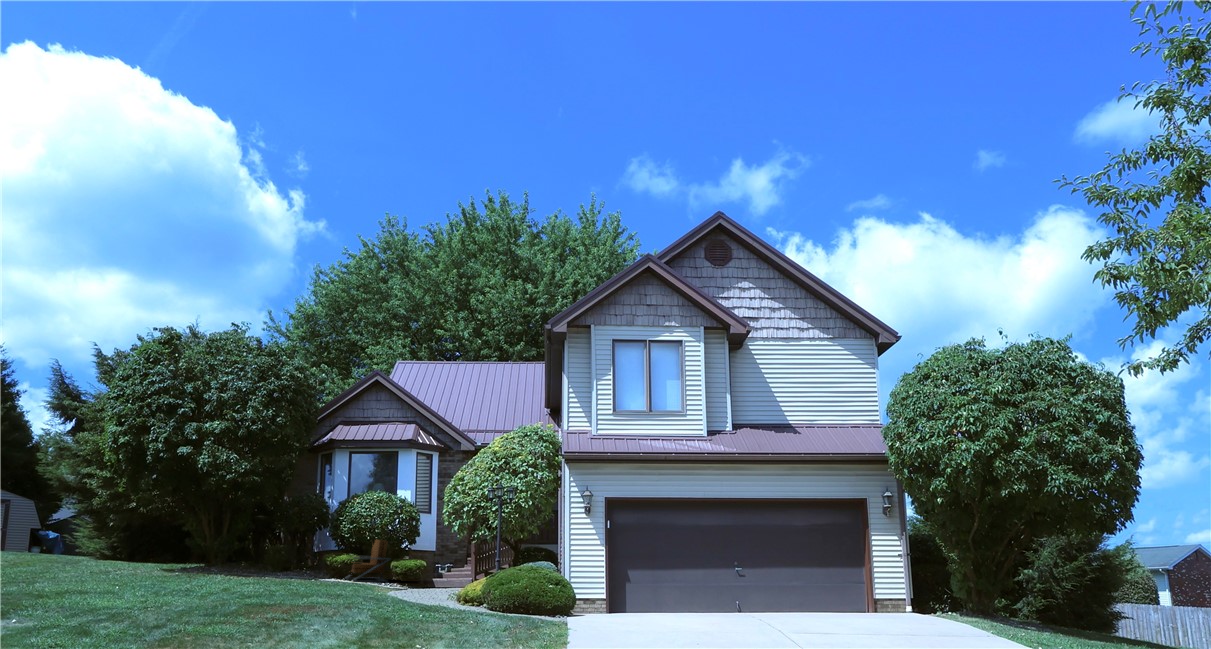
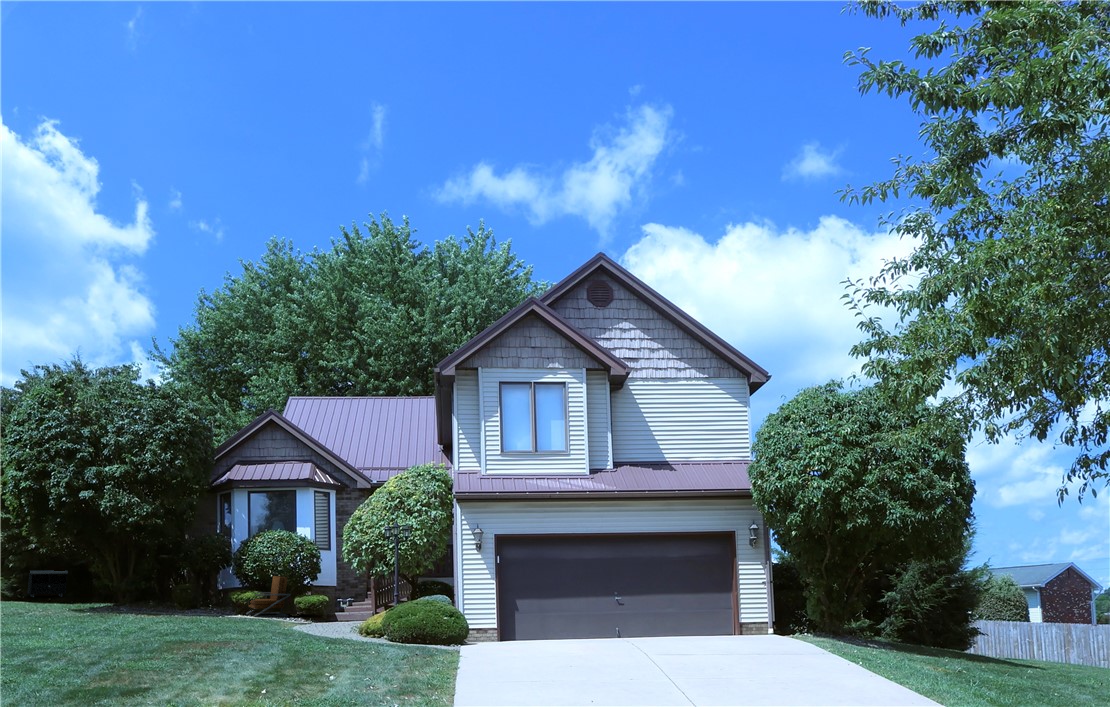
storage bench: none [132,530,172,557] -> present [27,570,68,597]

